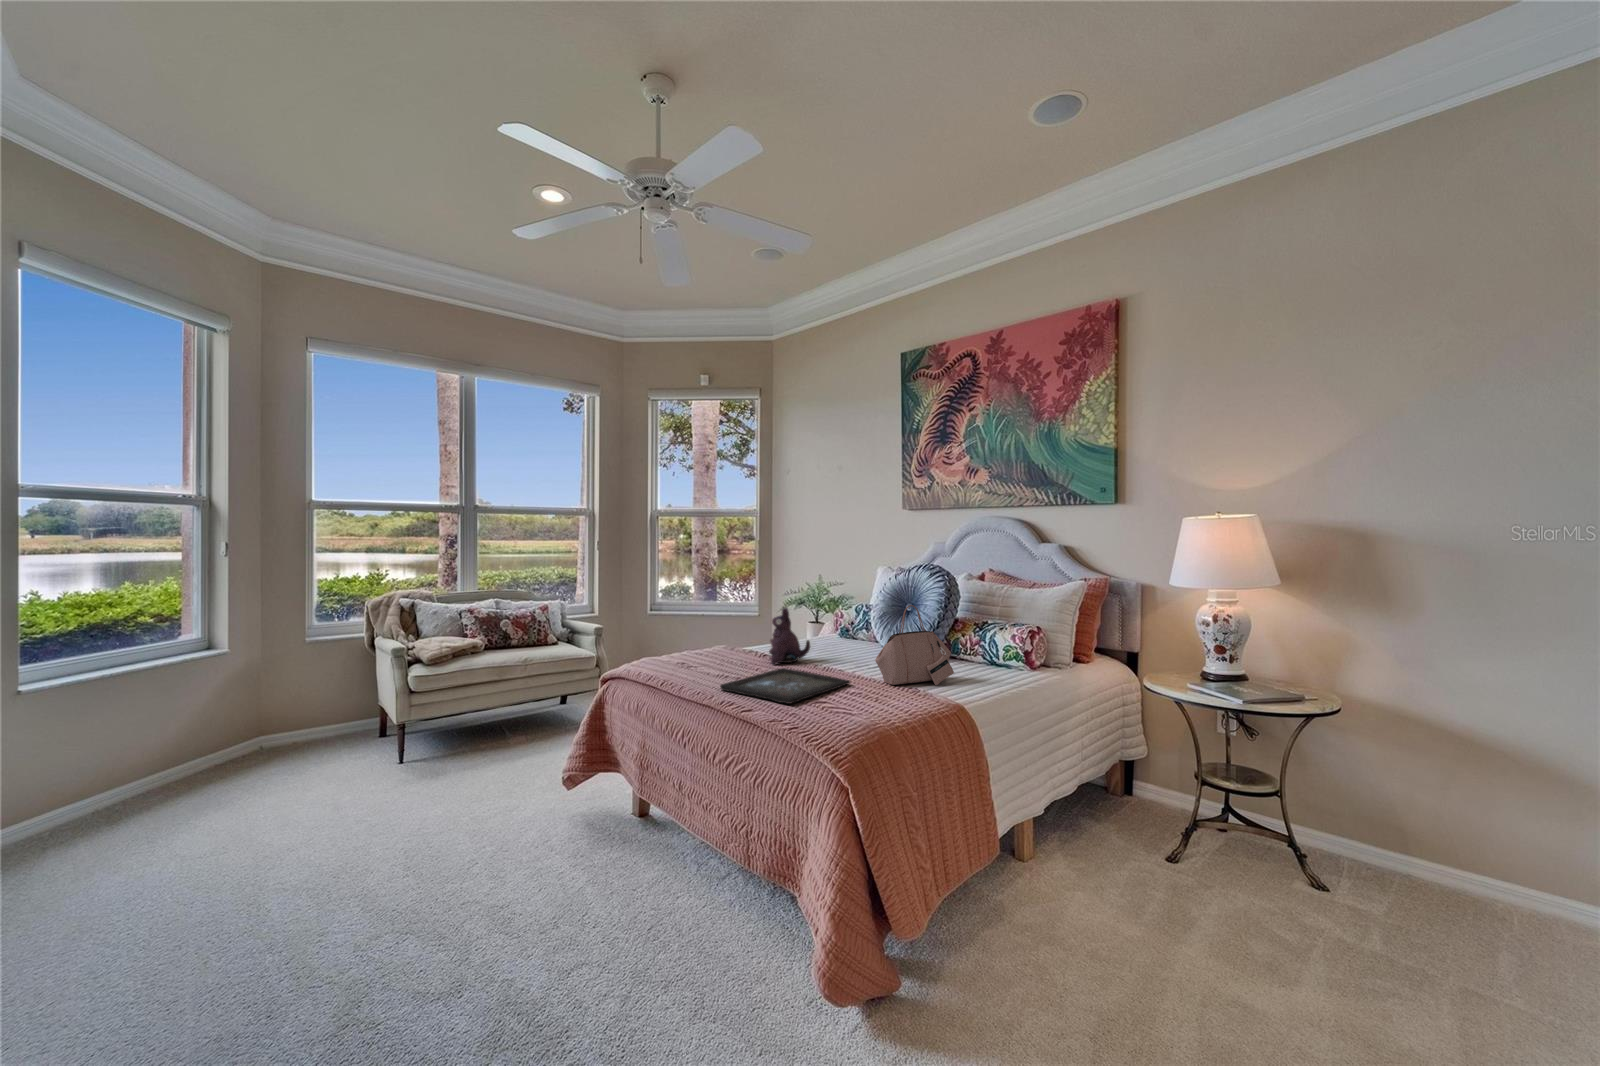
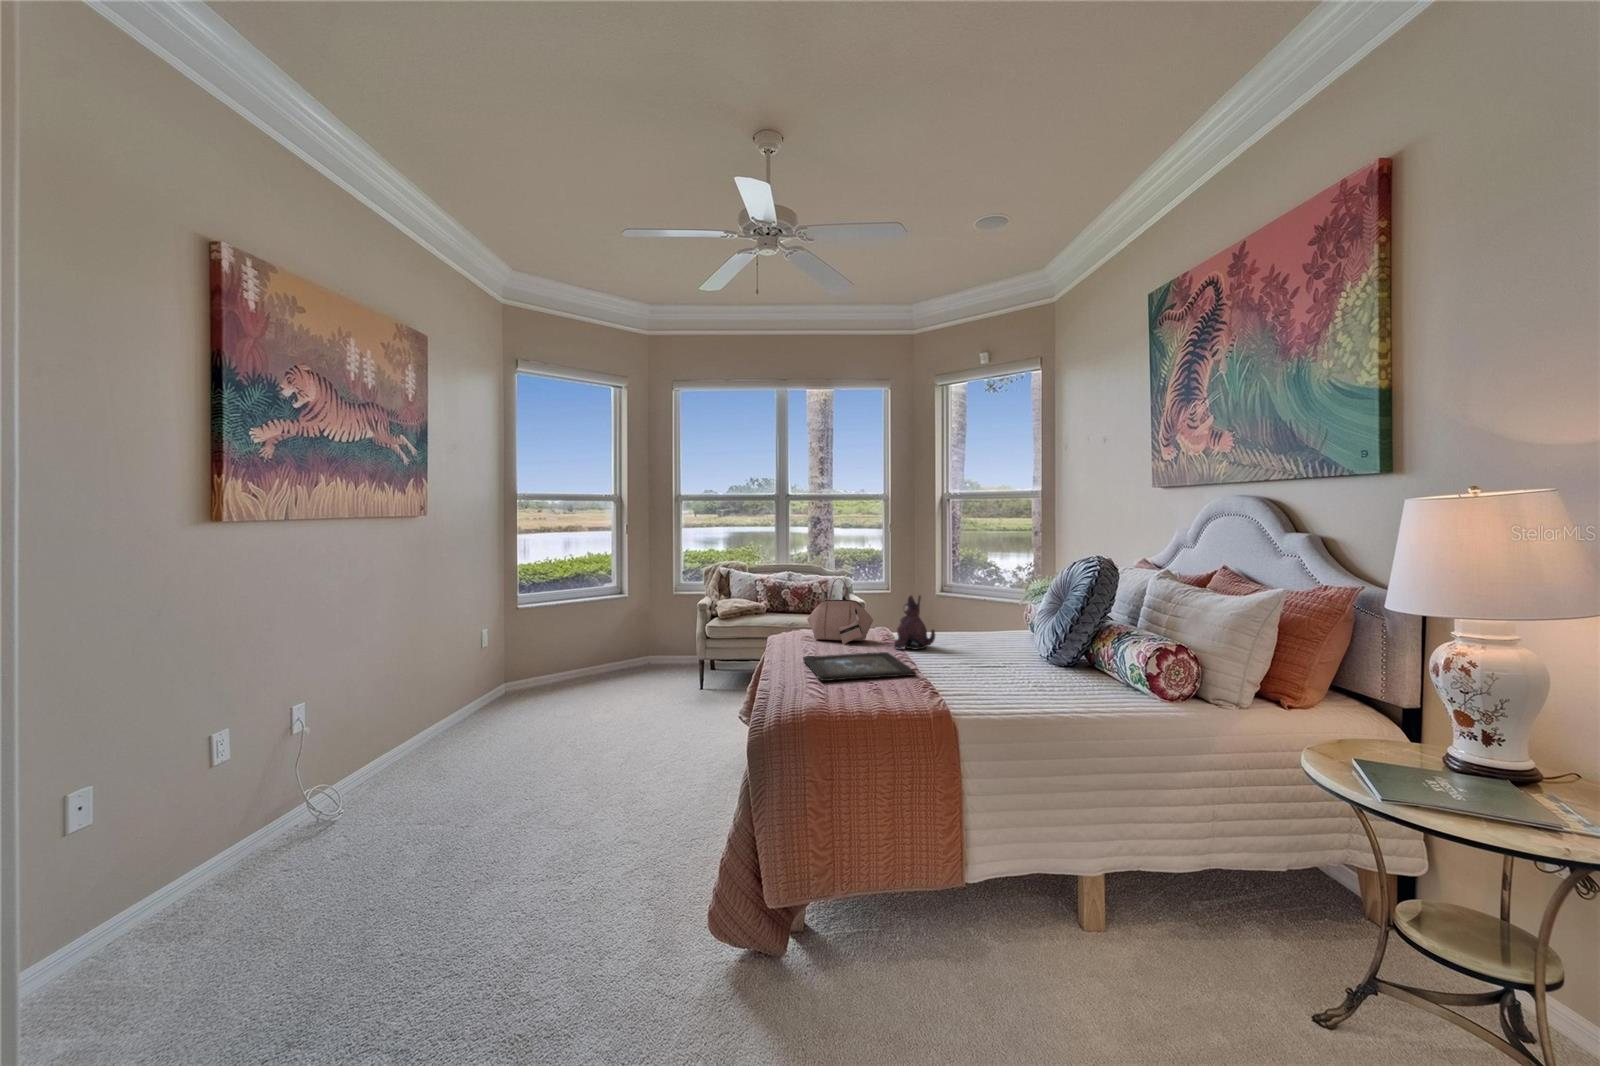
handbag: present [875,605,954,685] -> present [807,578,873,644]

